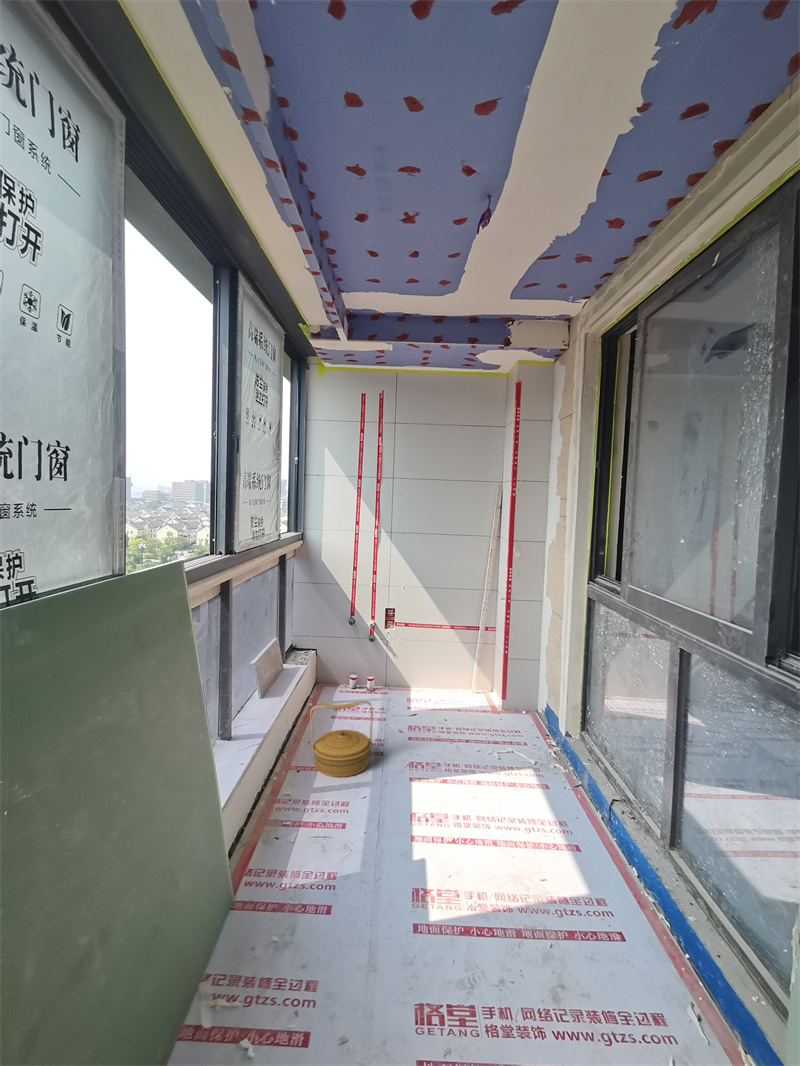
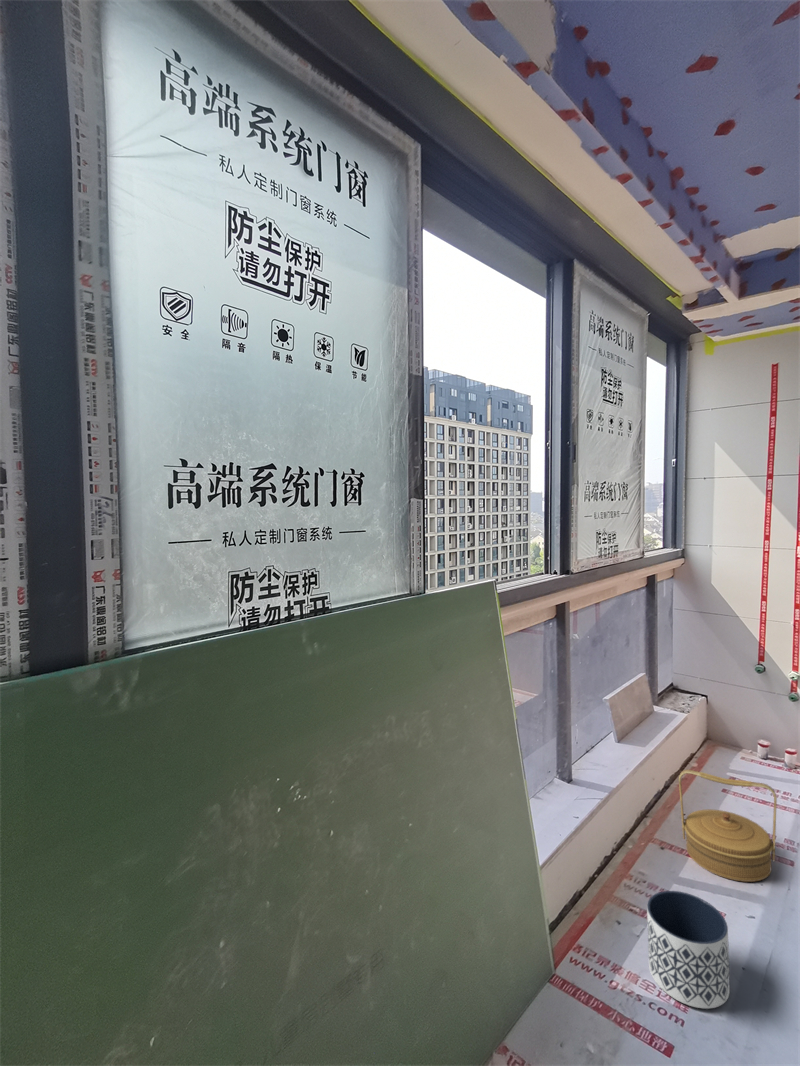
planter: none [302,791,356,870] -> present [647,891,730,1009]

